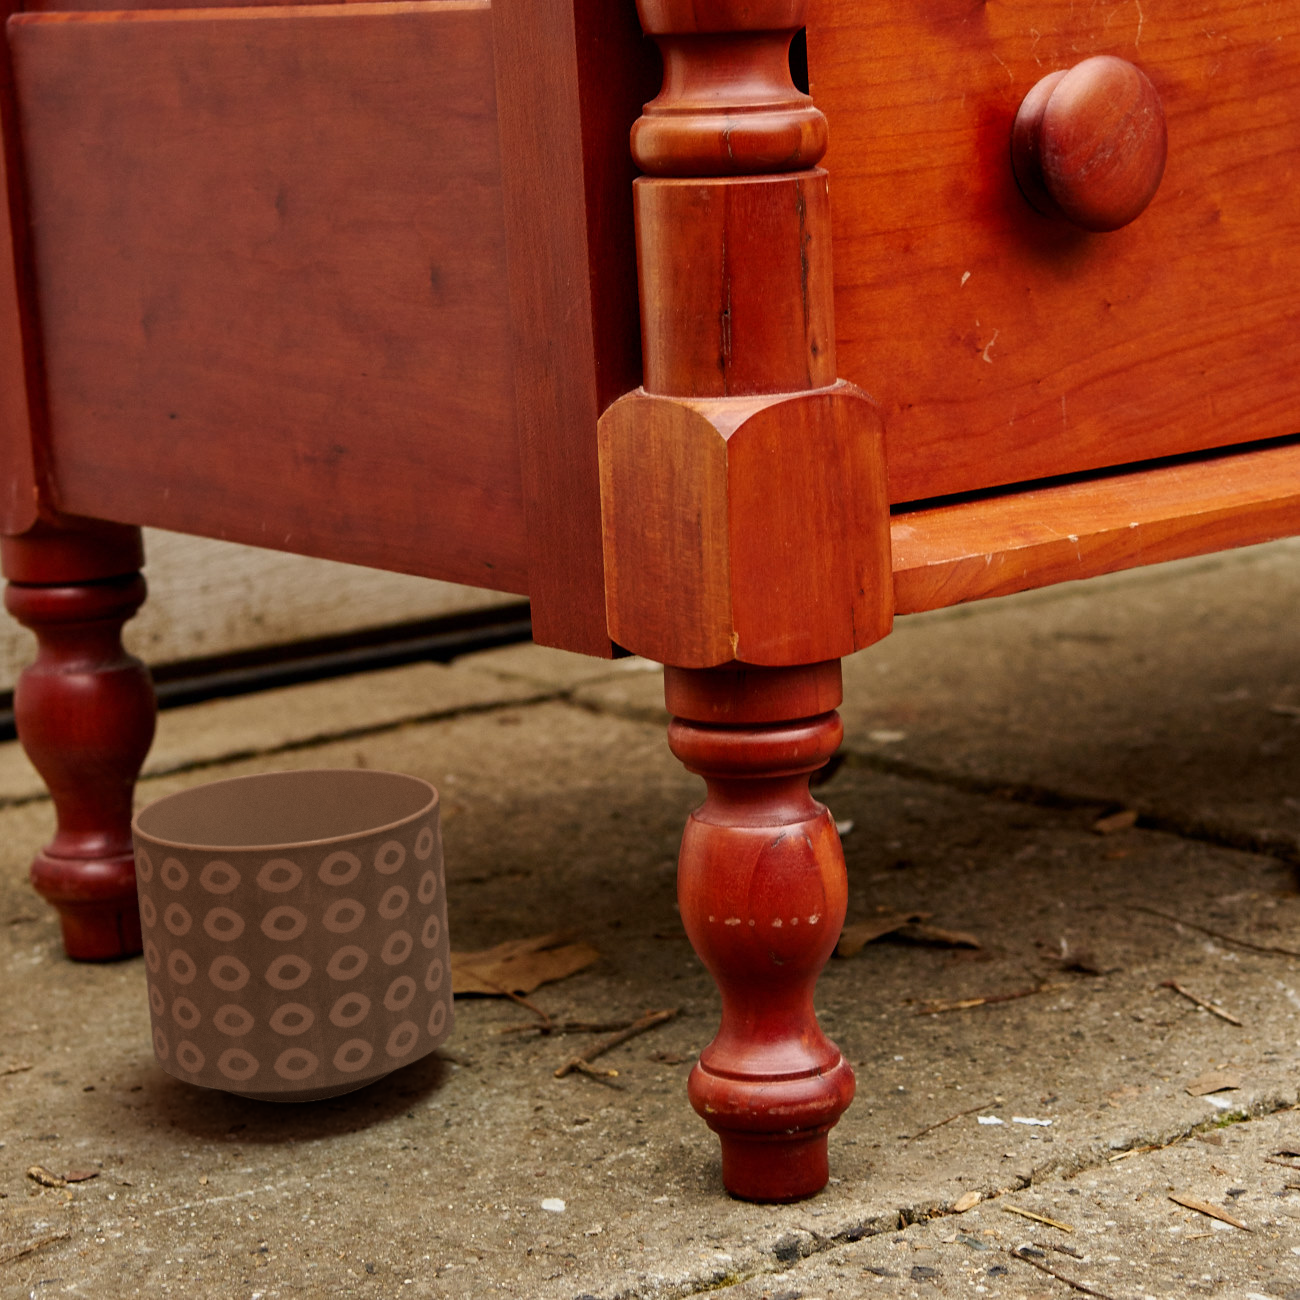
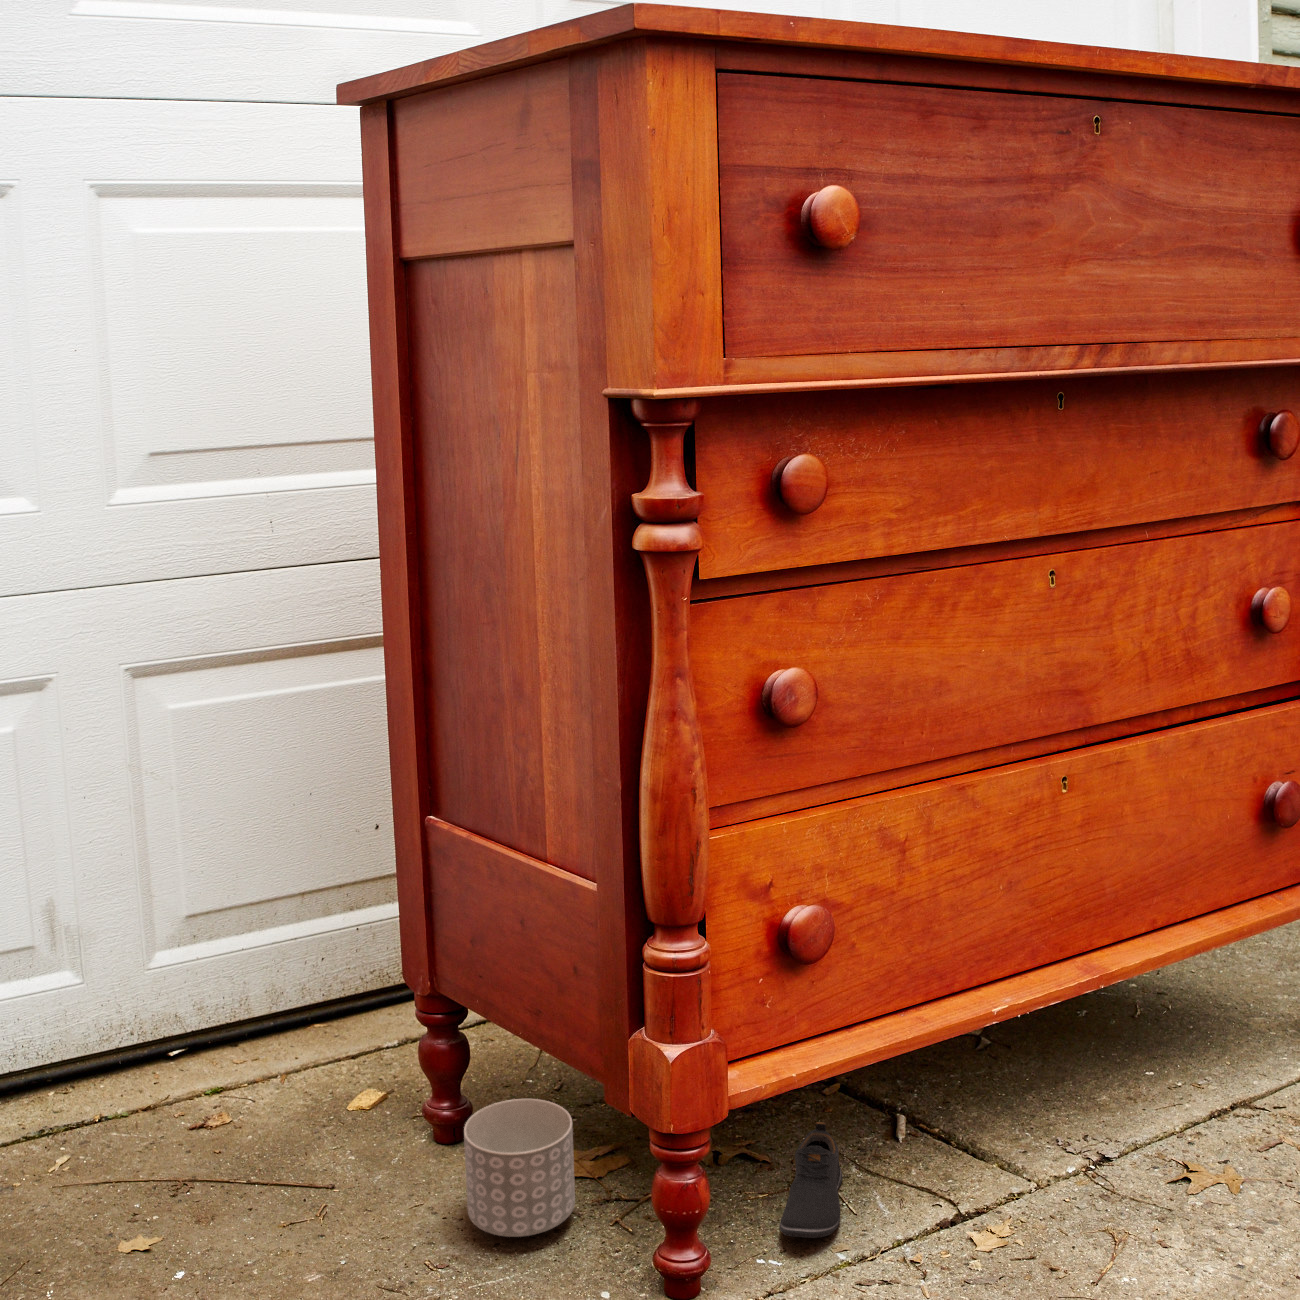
shoe: none [1031,823,1194,1053] -> present [780,1122,843,1238]

